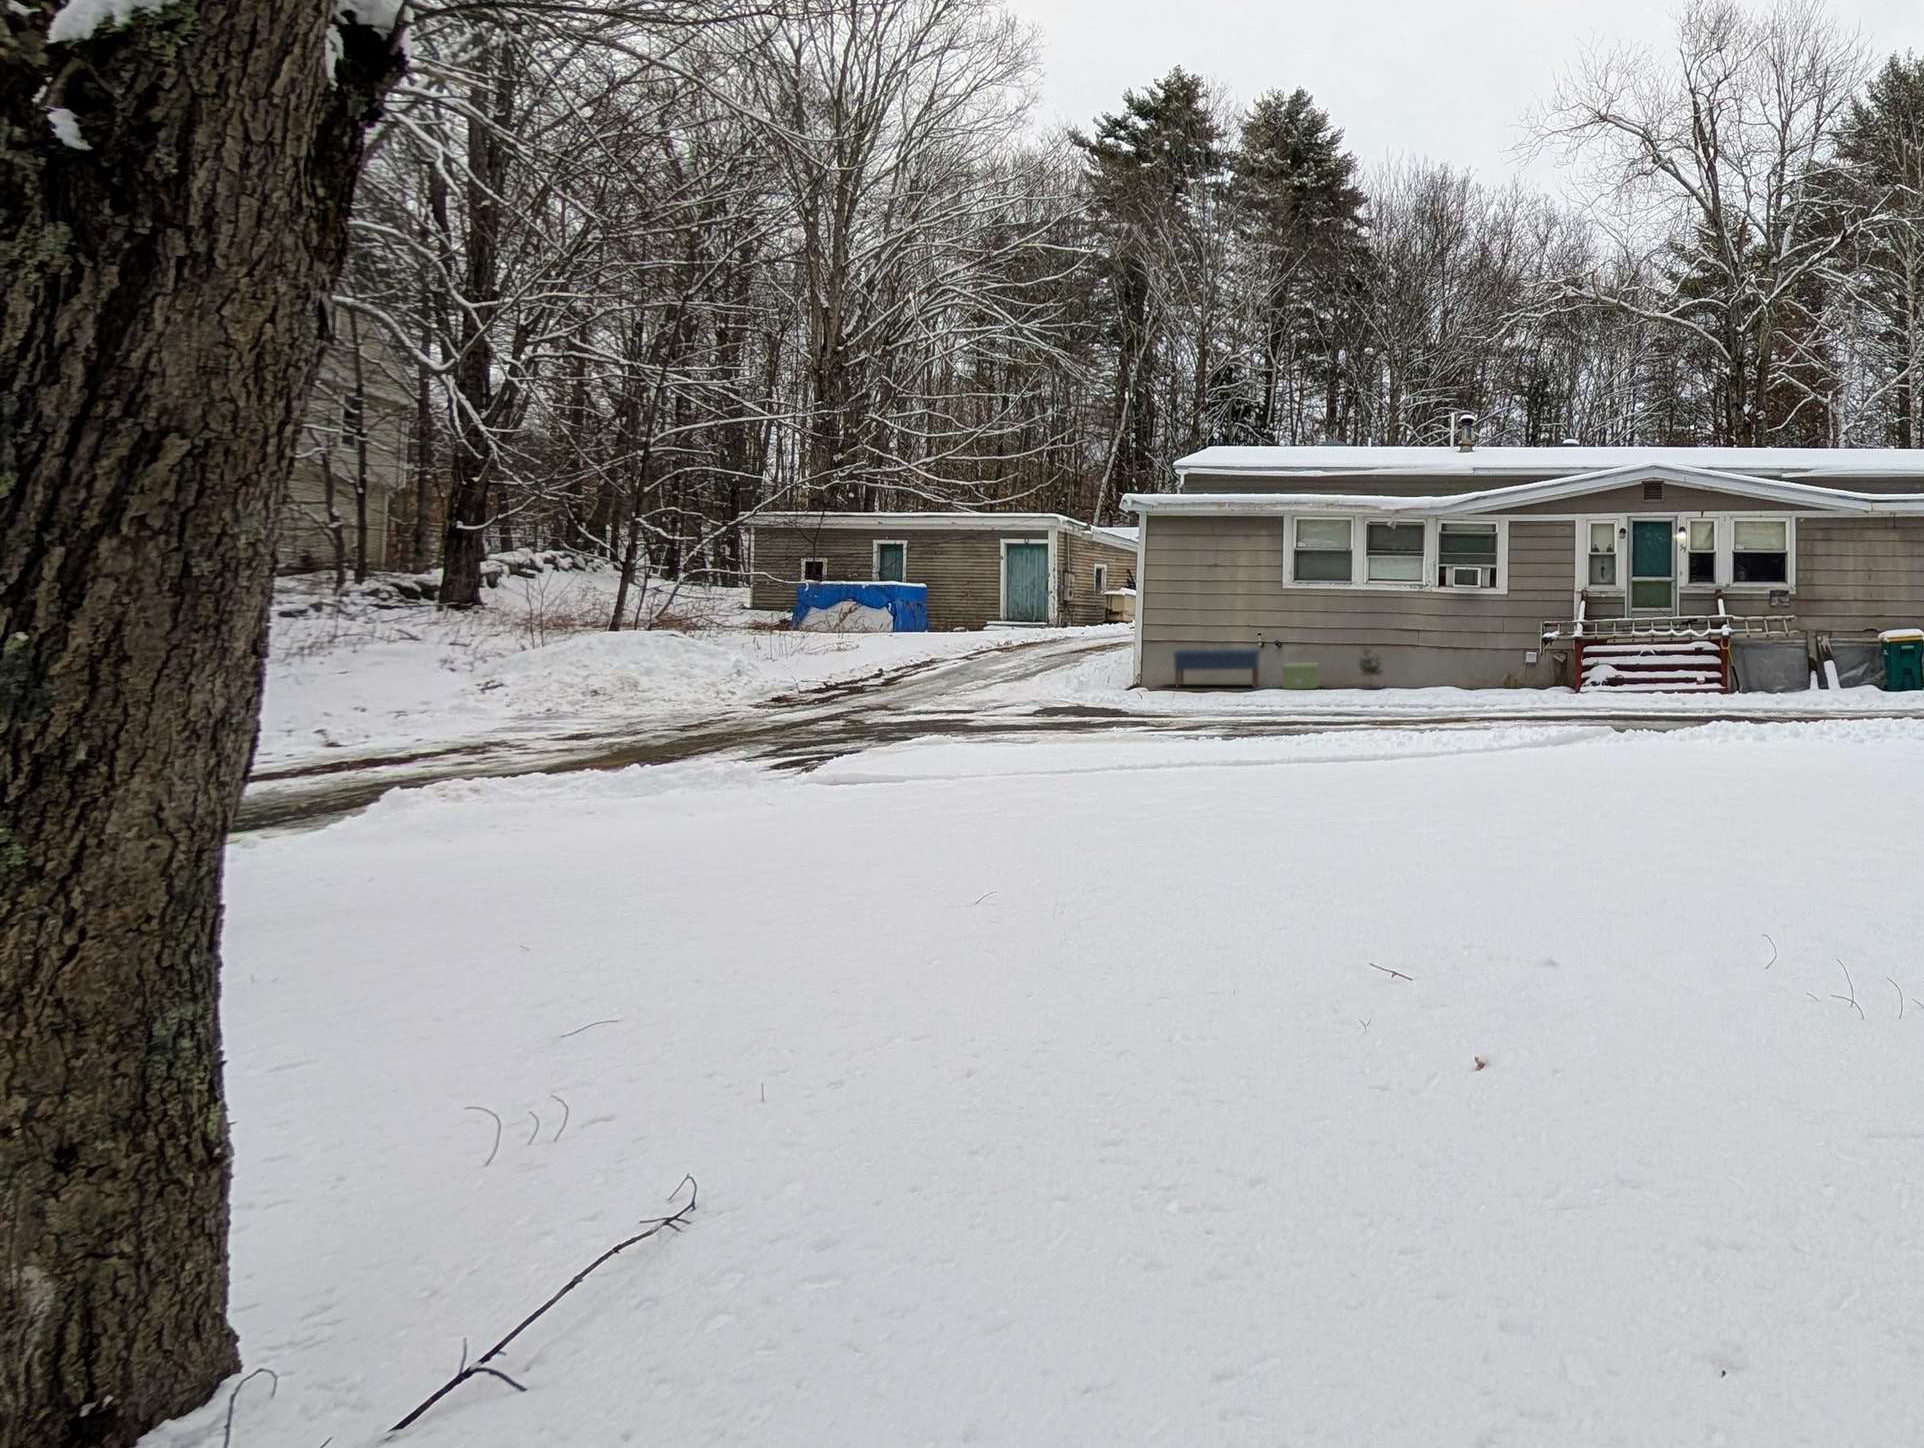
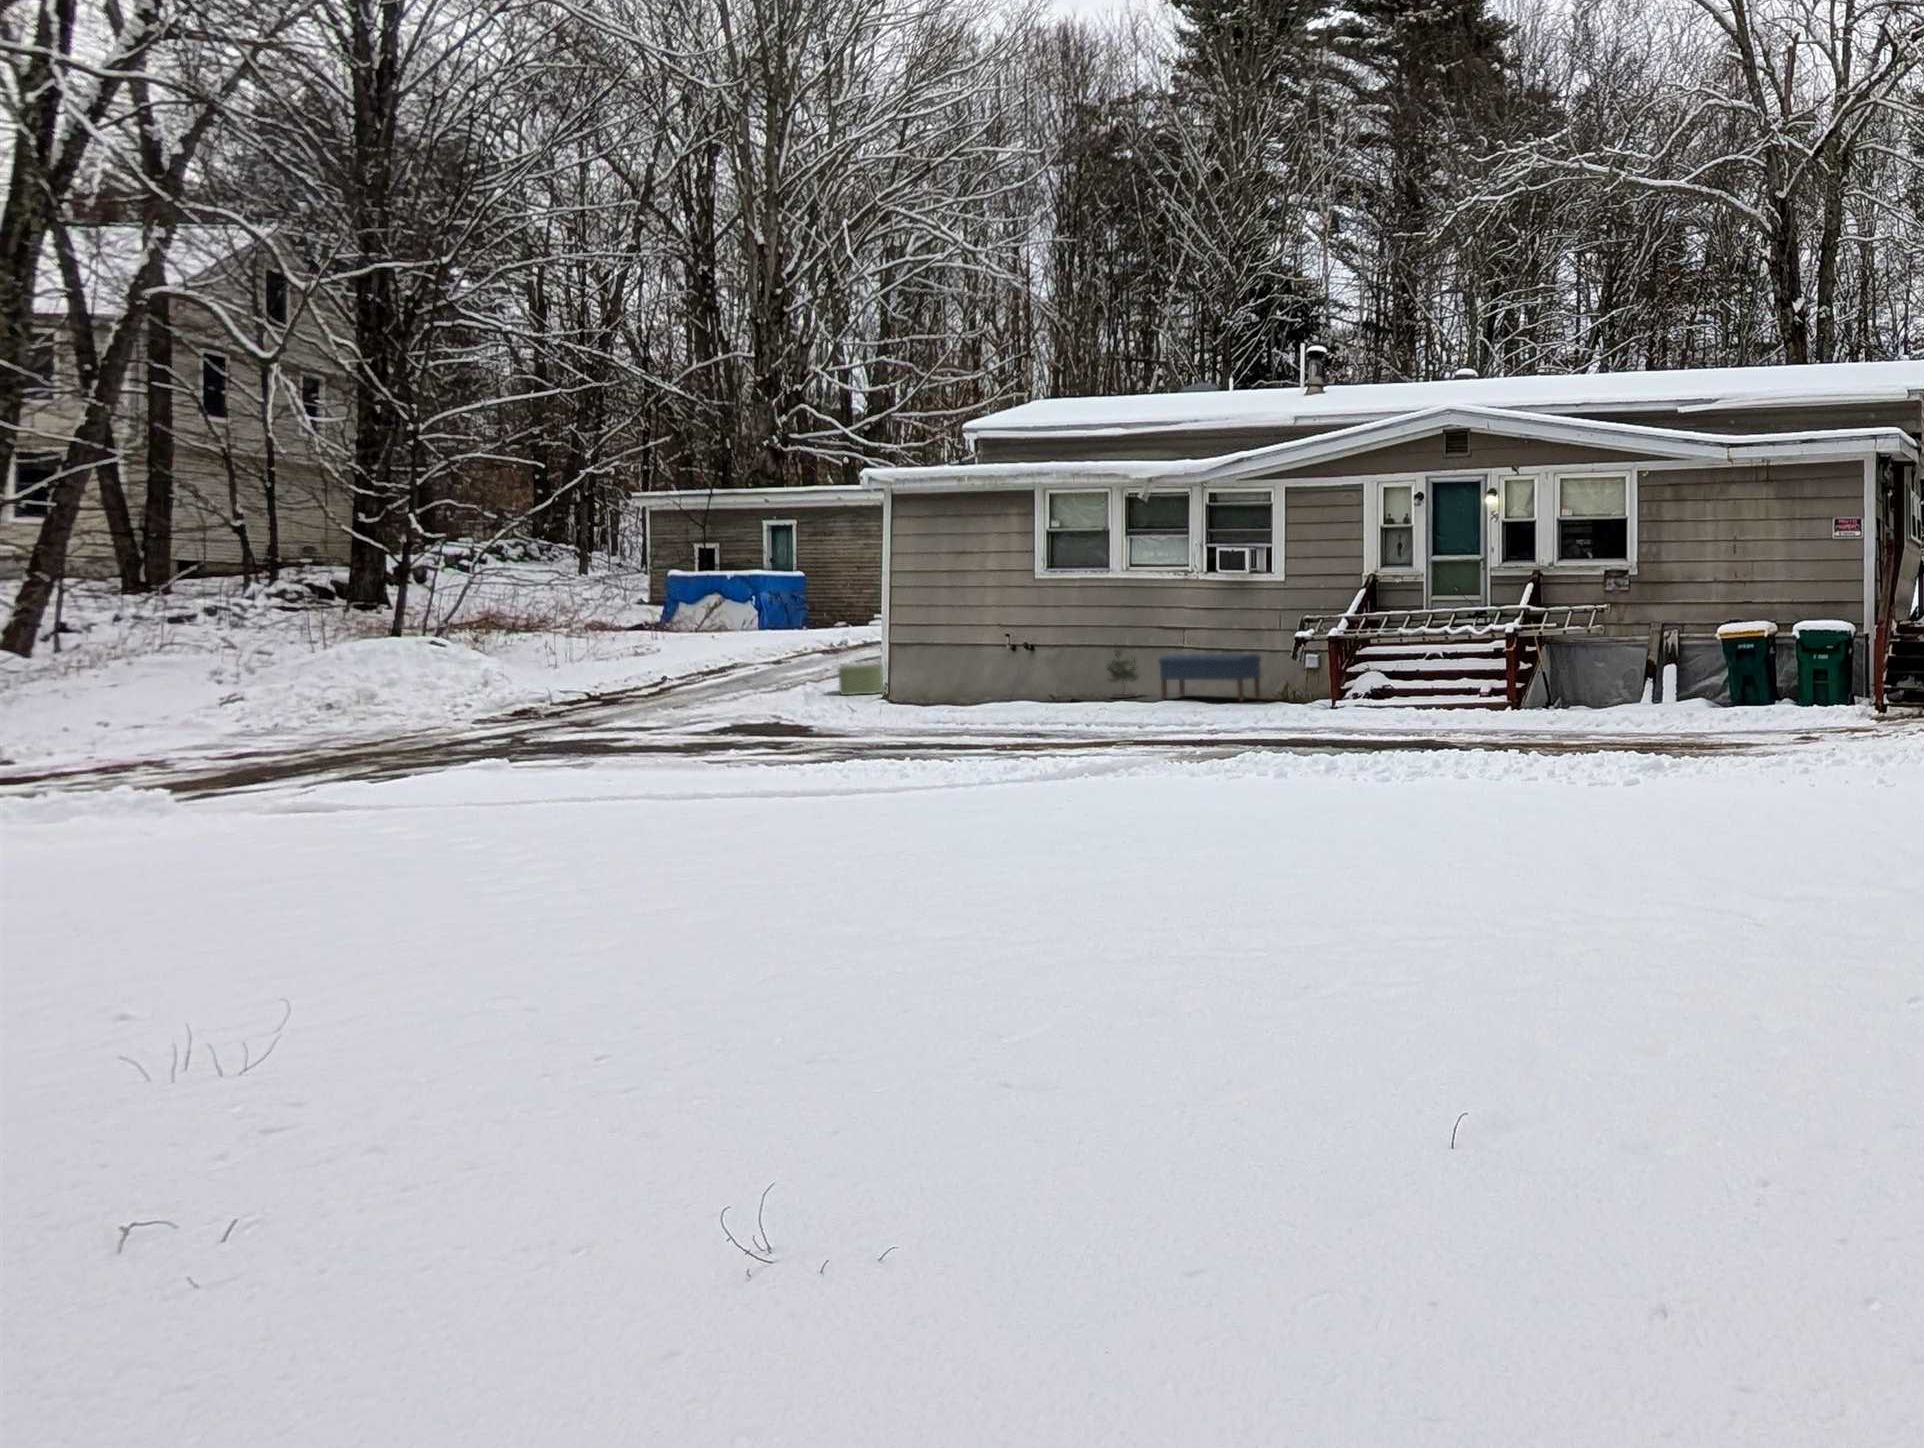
bench: present [1174,649,1259,687] -> present [1159,654,1261,701]
storage box: present [1282,663,1319,689] -> present [839,665,883,695]

